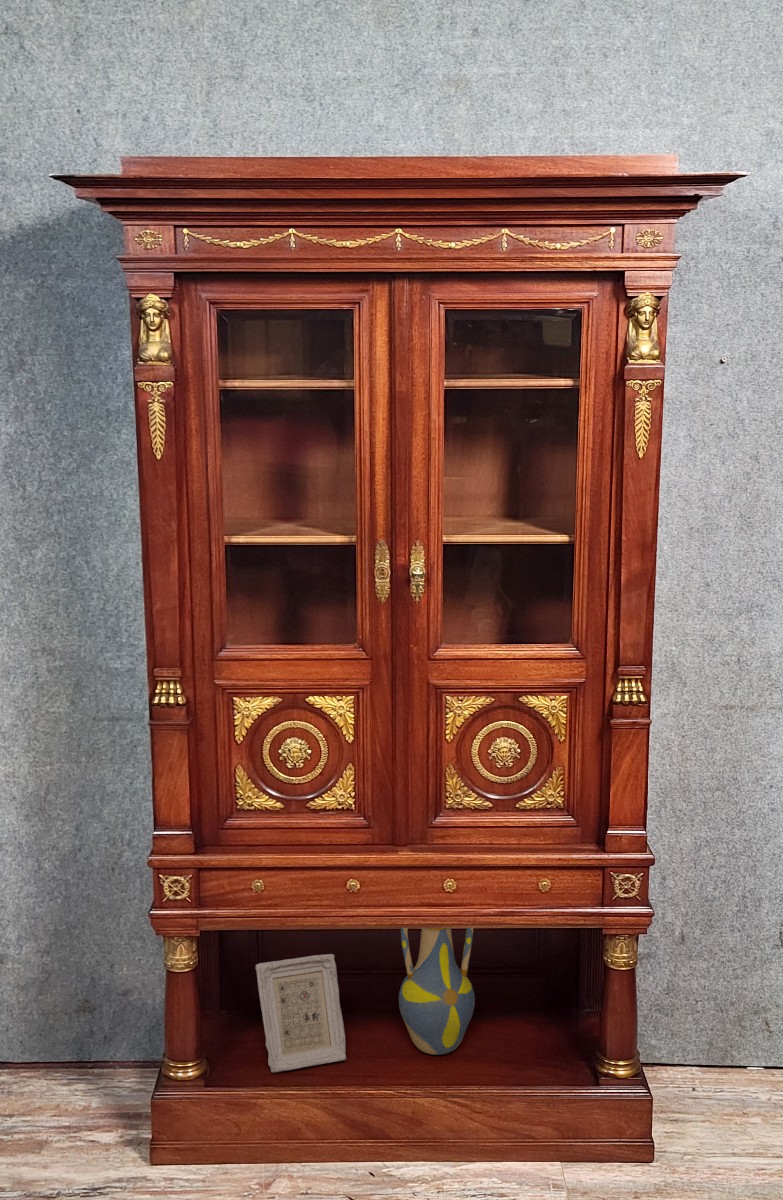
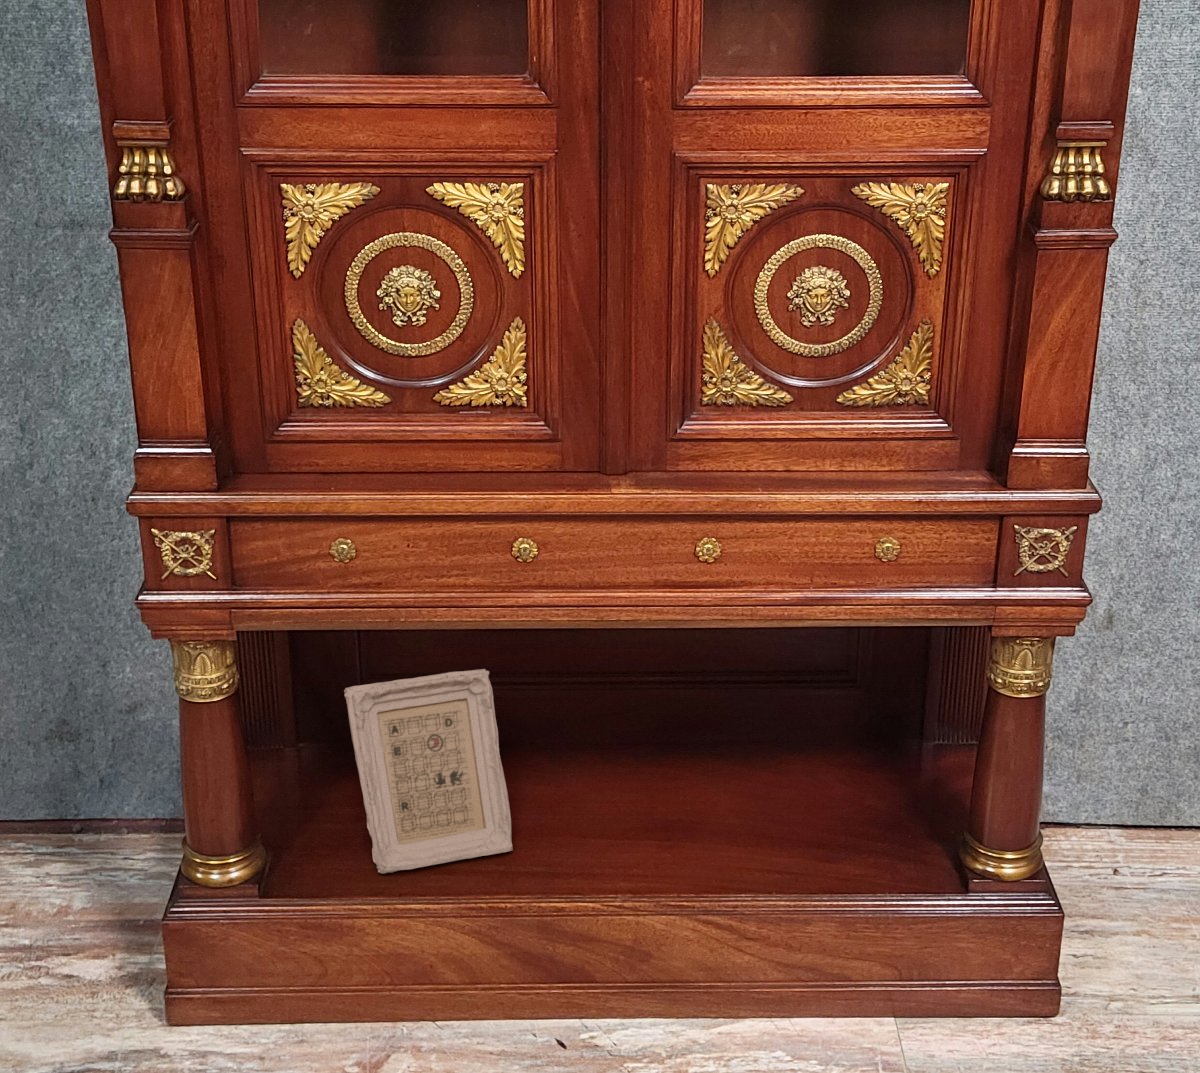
vase: present [399,928,475,1055] -> none [608,588,746,841]

